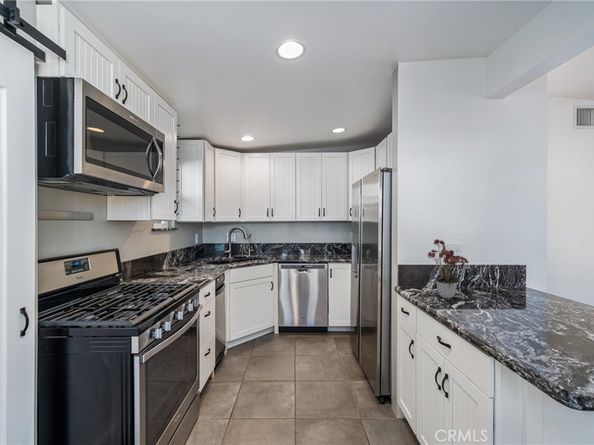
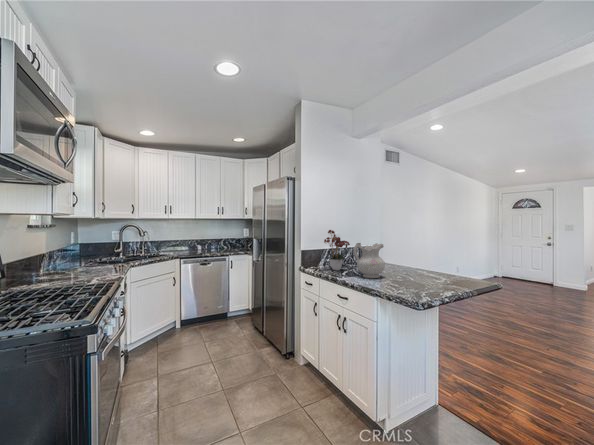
ceramic pitcher: none [467,262,526,321] -> present [354,243,385,278]

